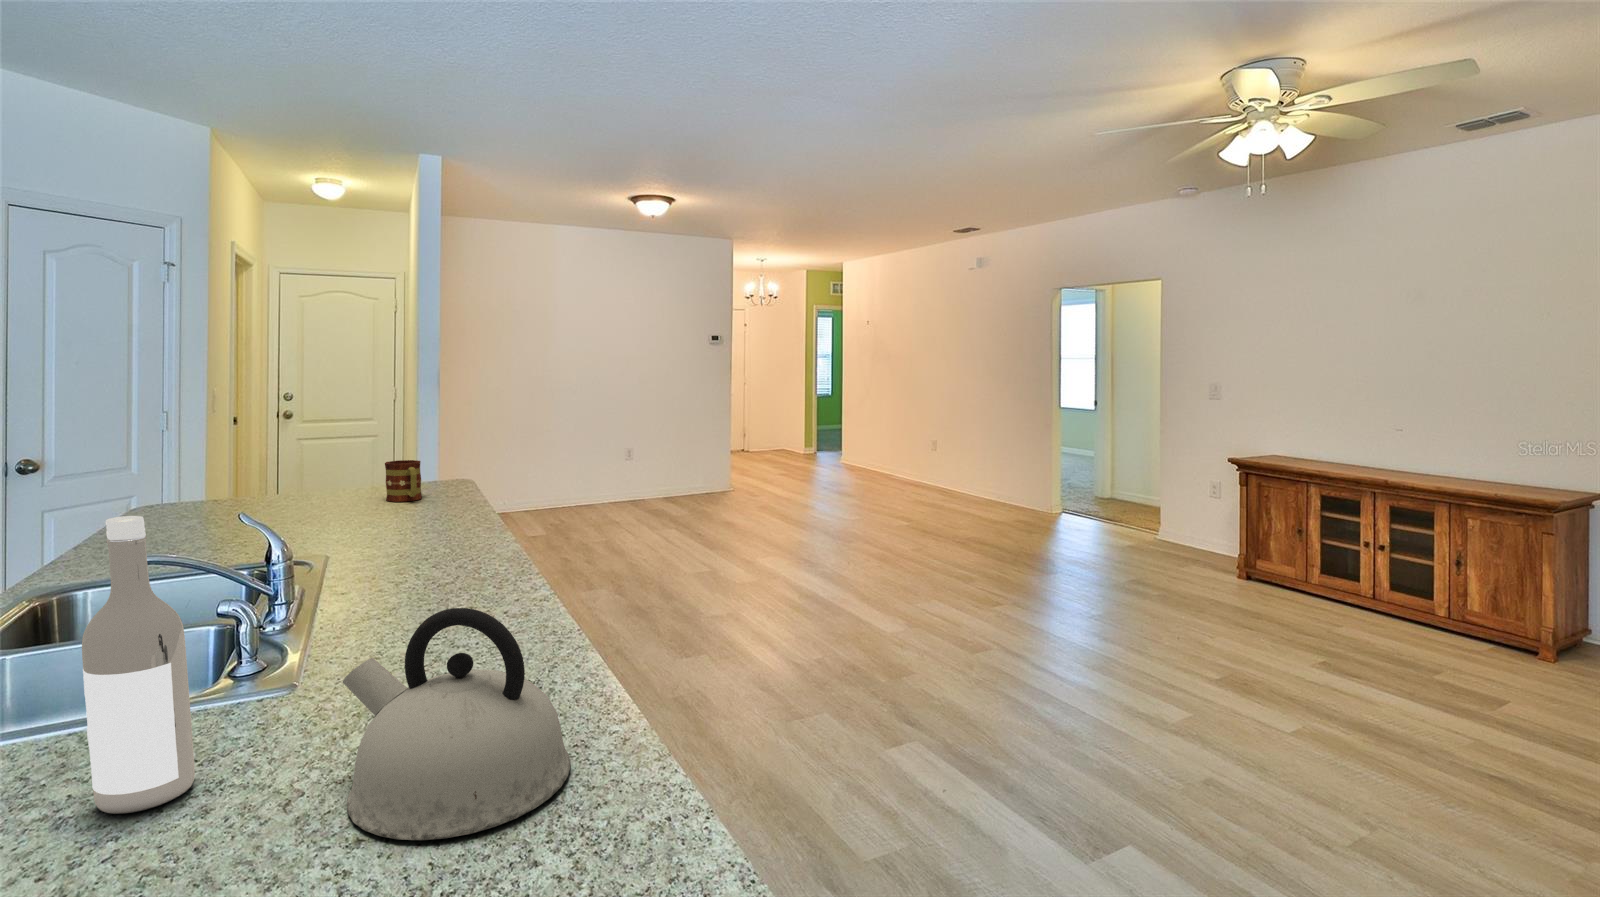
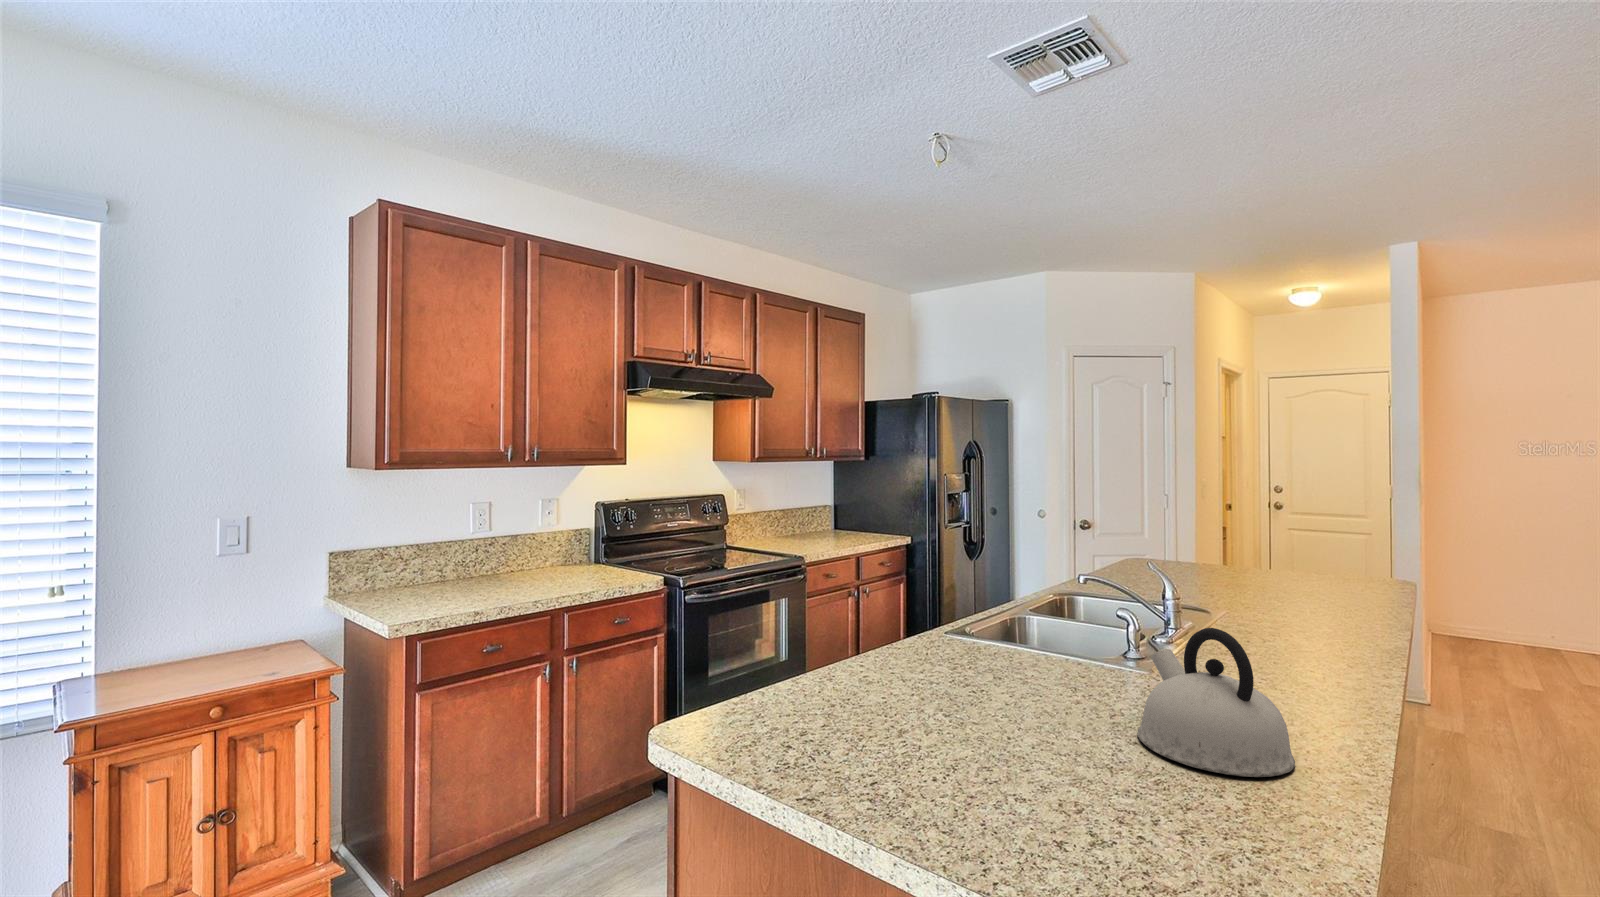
mug: present [385,460,422,502] -> none [1306,550,1343,588]
wine bottle: present [82,516,195,814] -> none [1039,541,1083,693]

